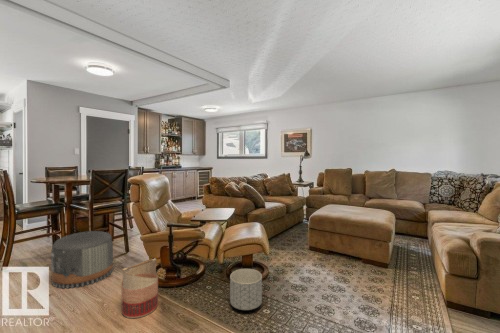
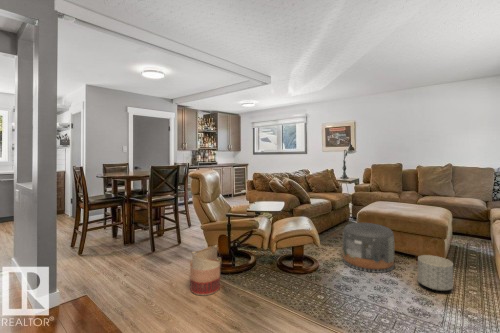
pouf: present [51,231,113,288] -> present [342,223,394,273]
planter: present [230,269,262,310] -> present [418,255,453,291]

